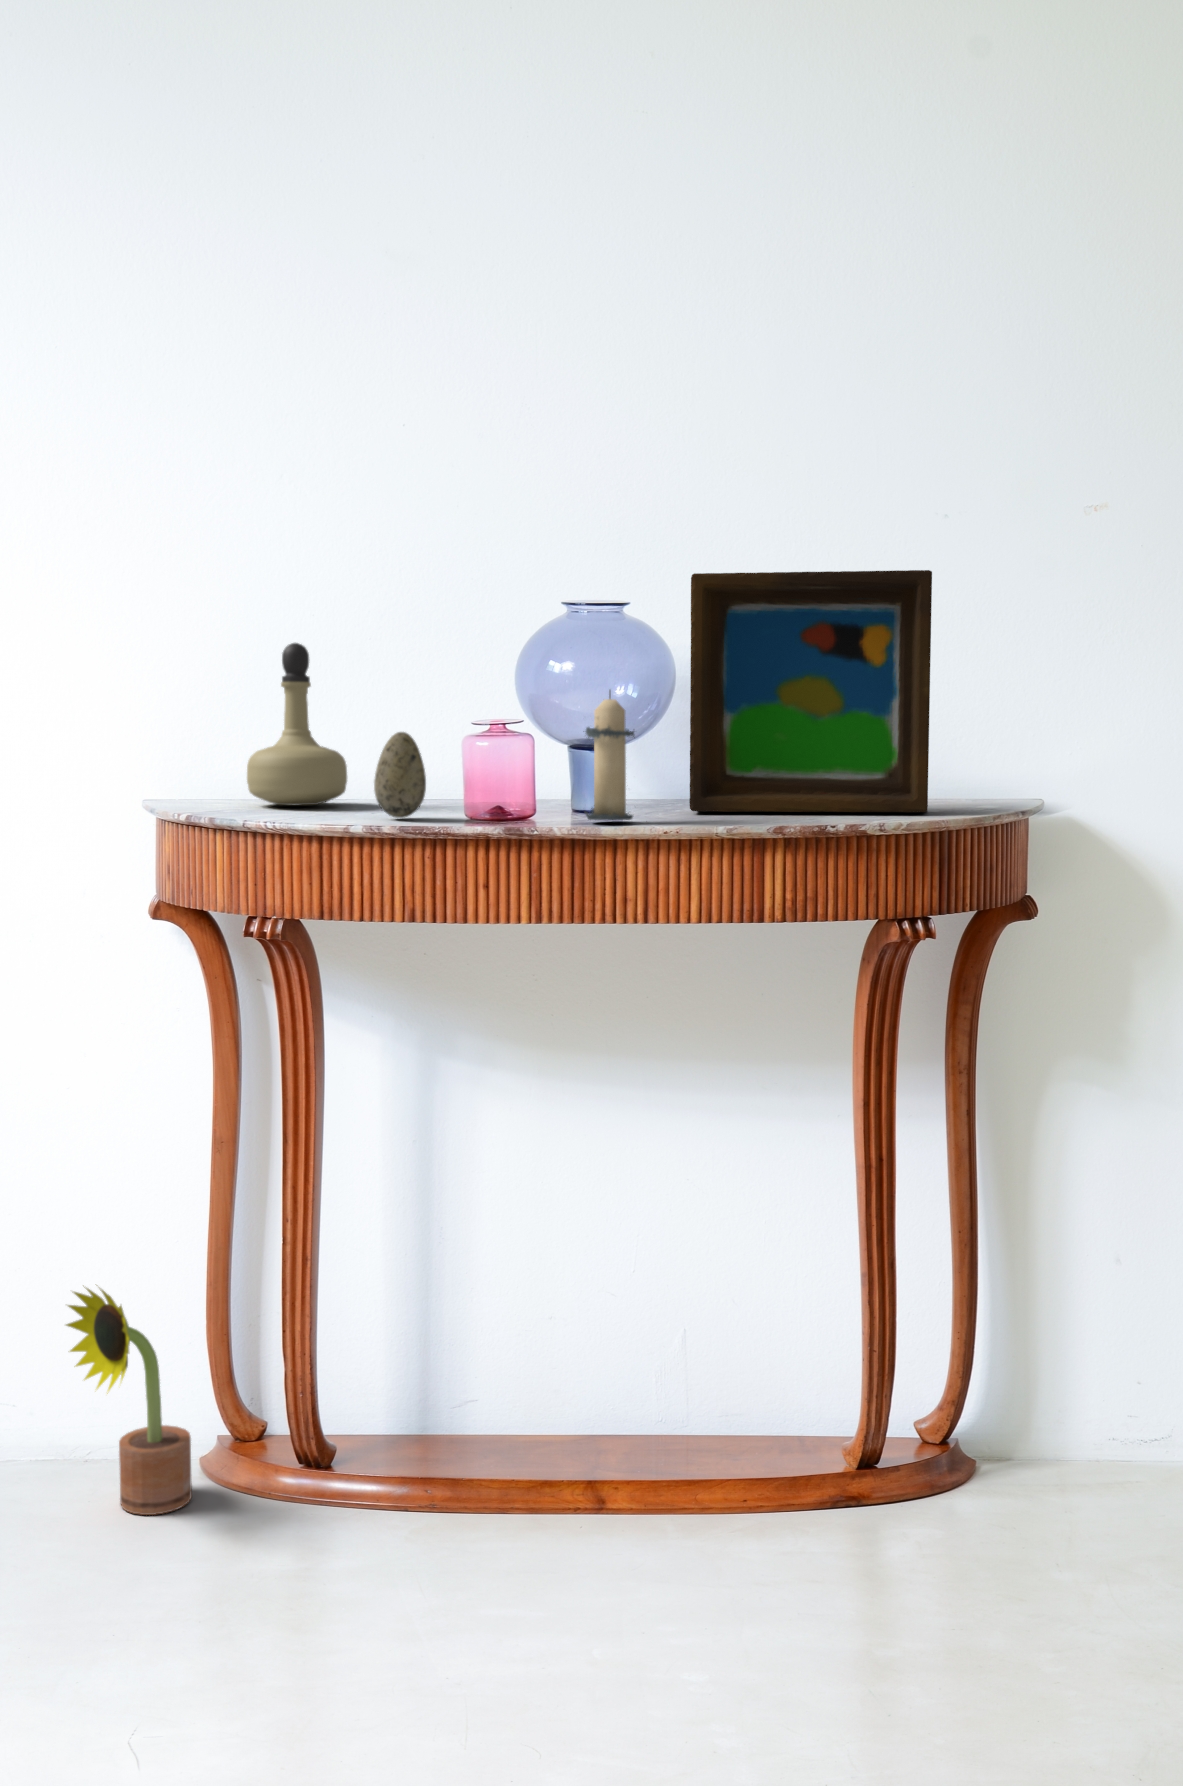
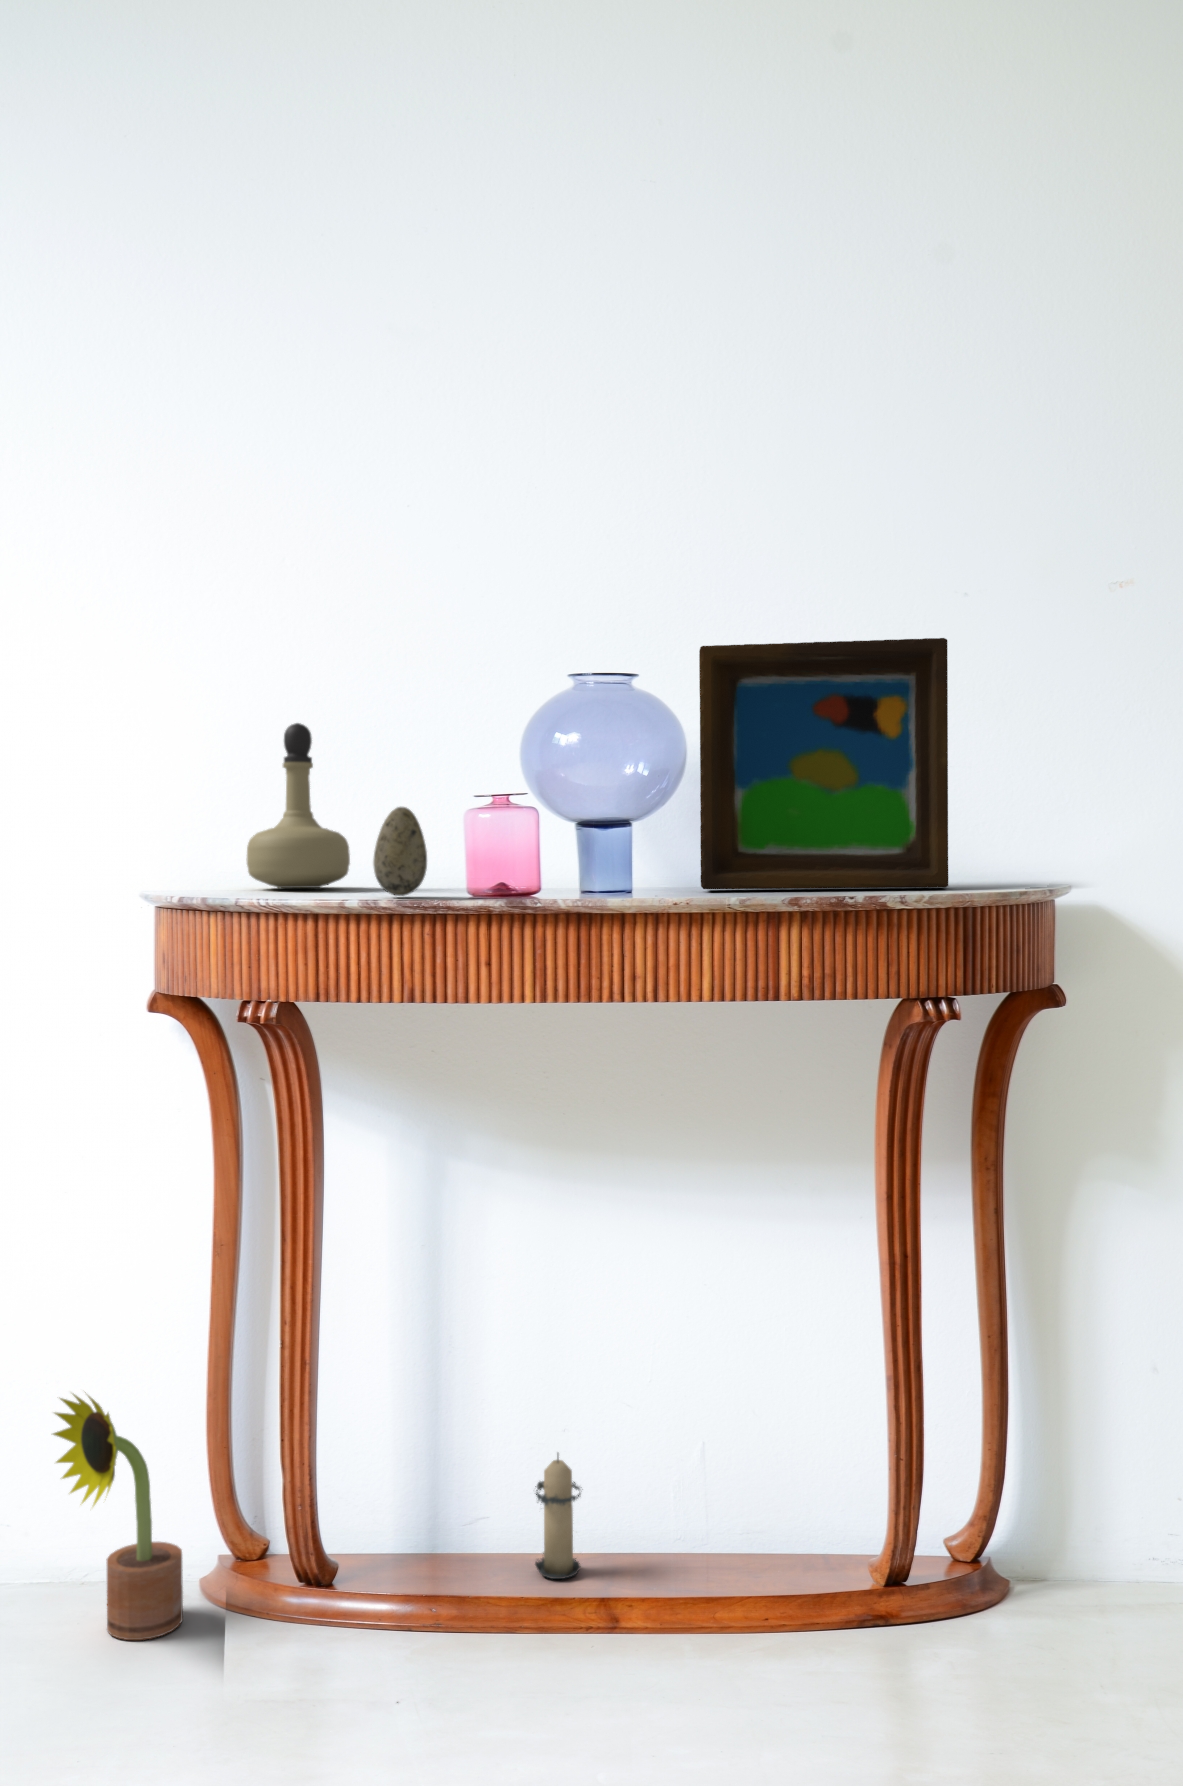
candle: present [585,690,634,820] -> present [535,1453,581,1579]

